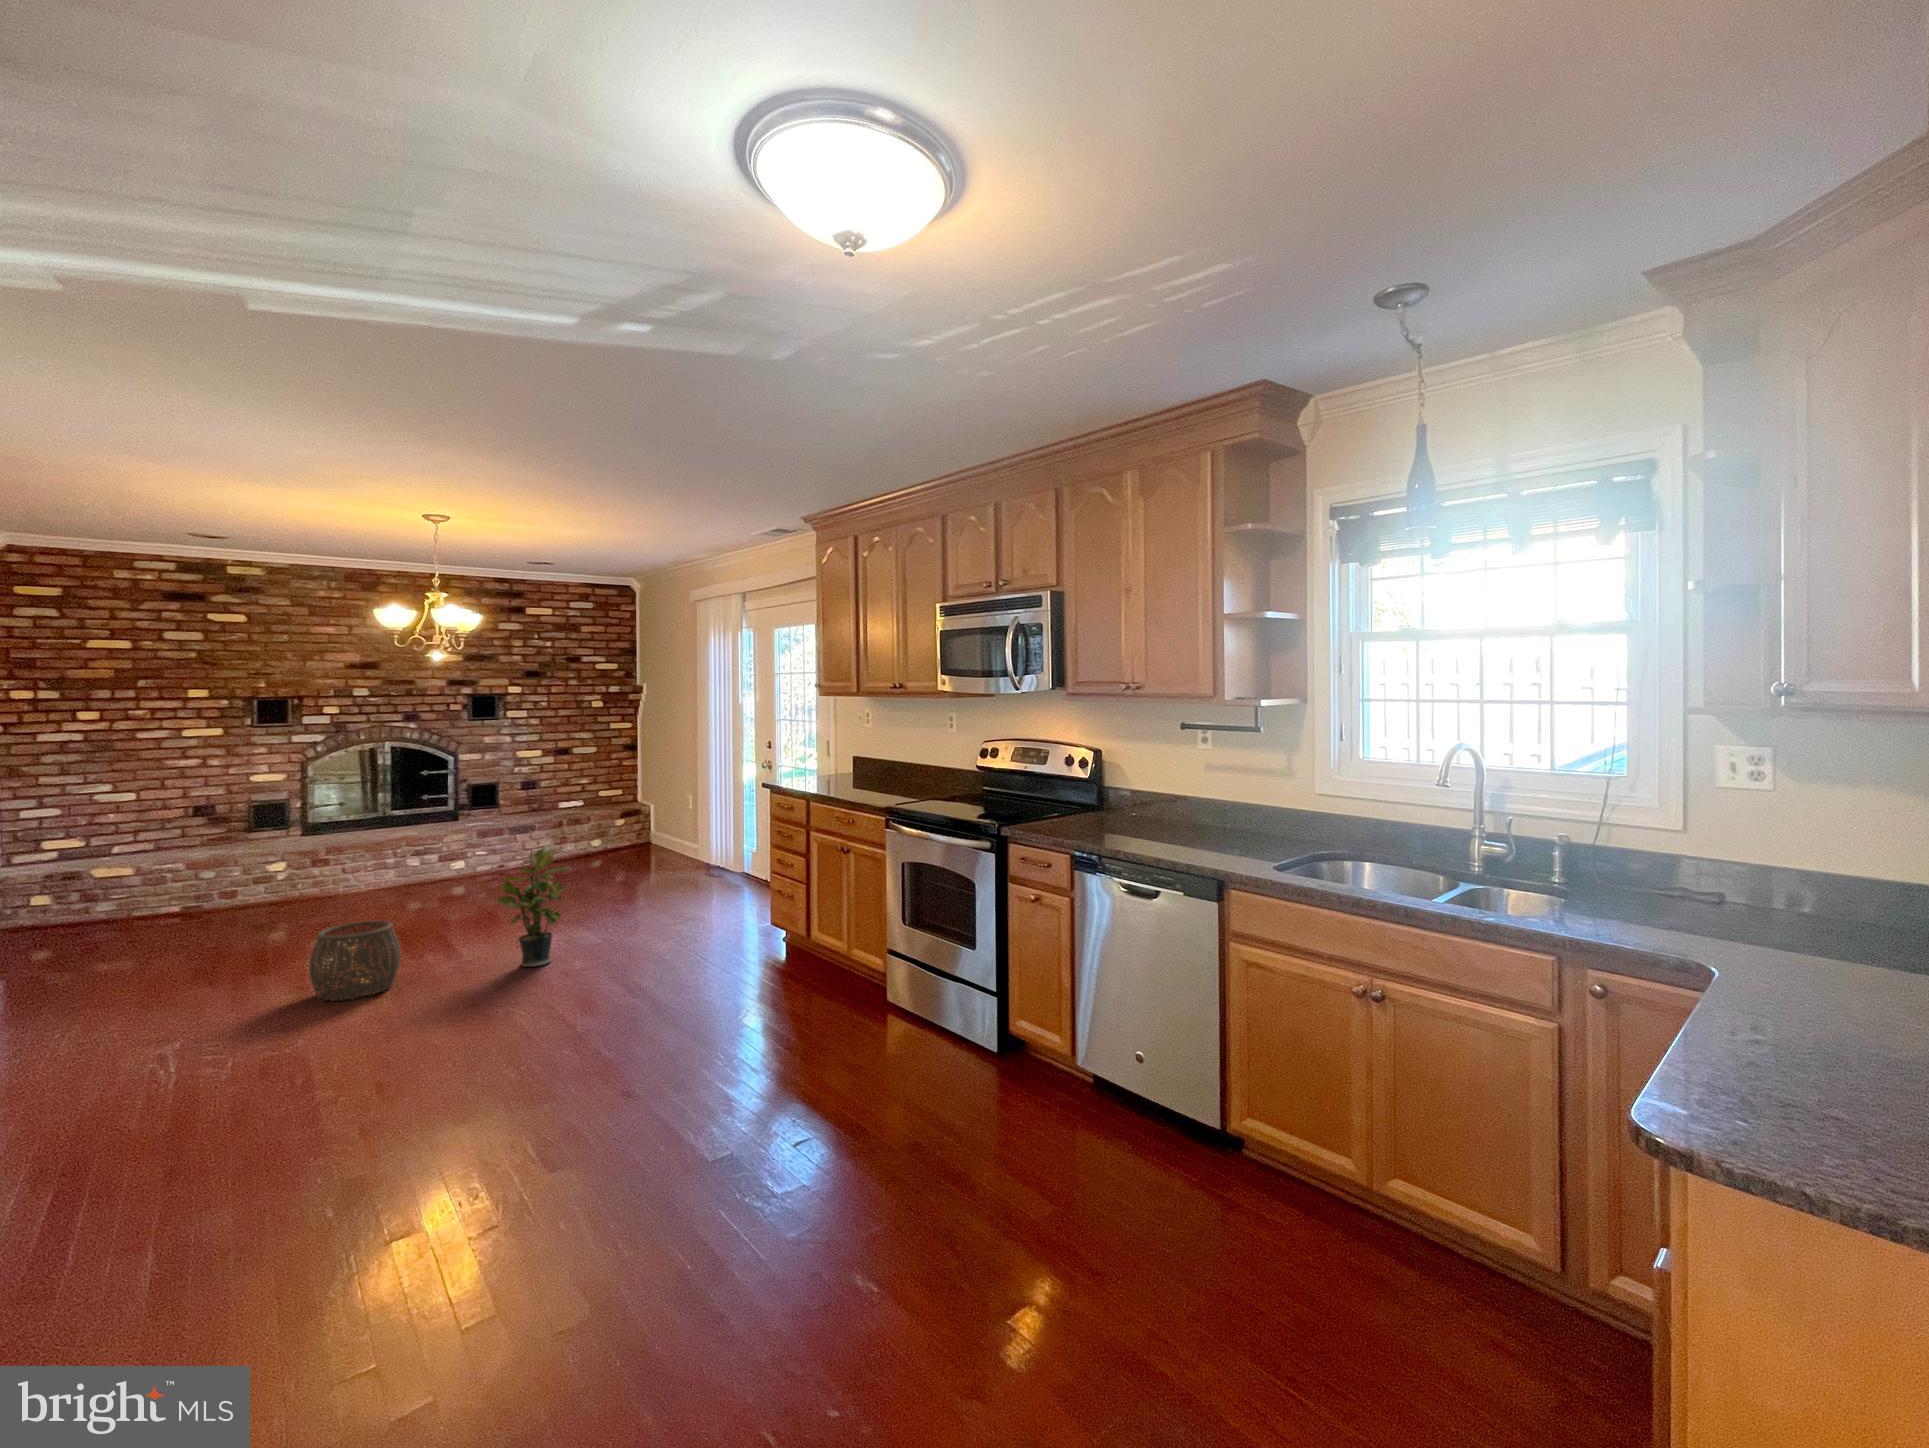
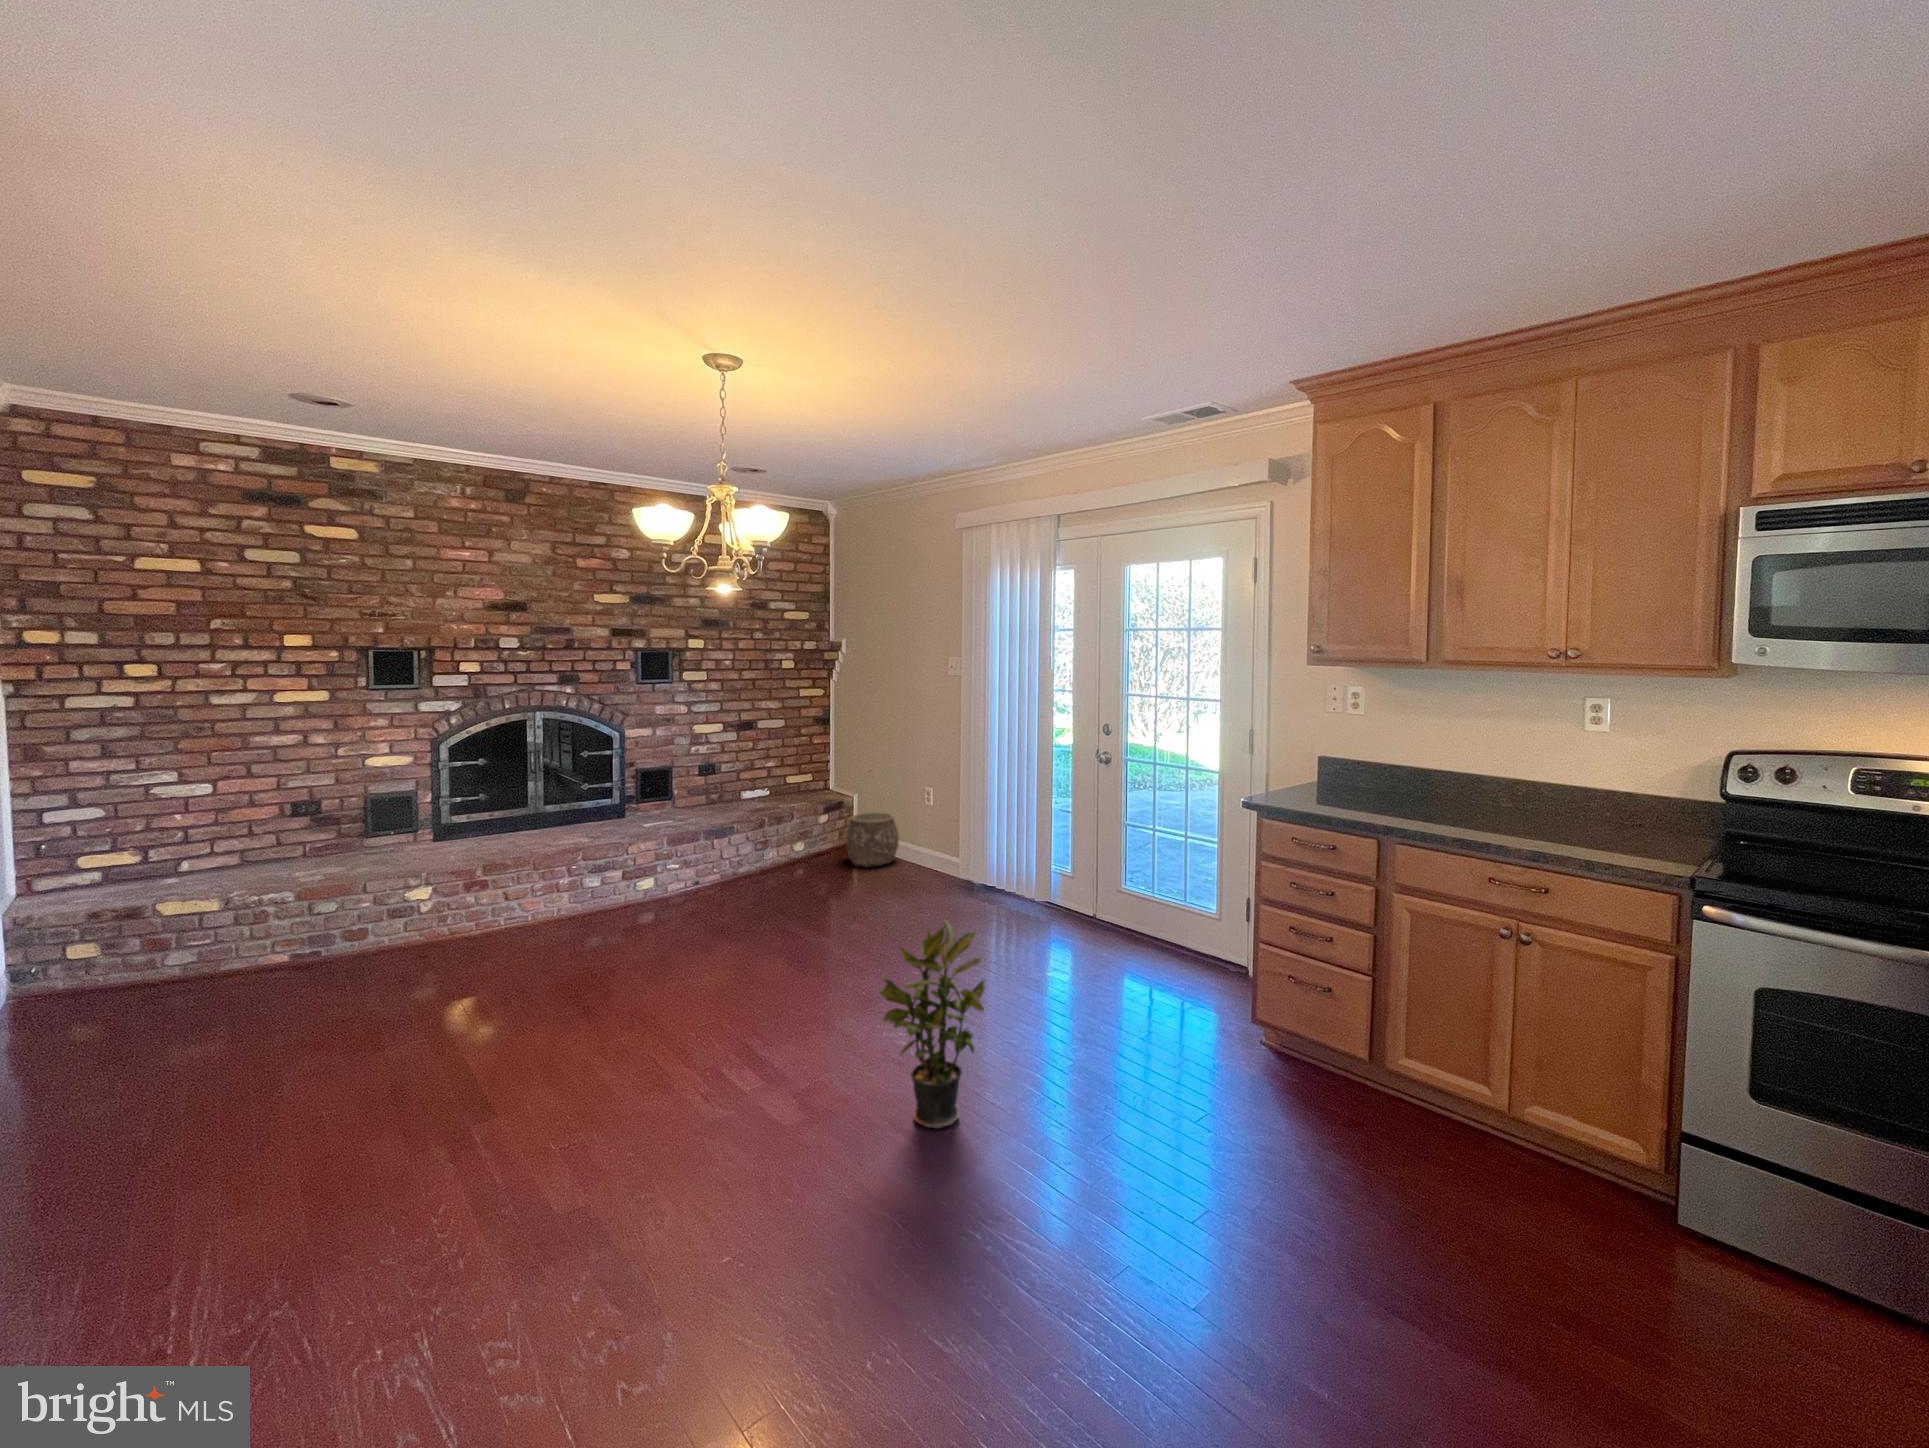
woven basket: present [309,921,401,1001] -> present [846,812,899,865]

